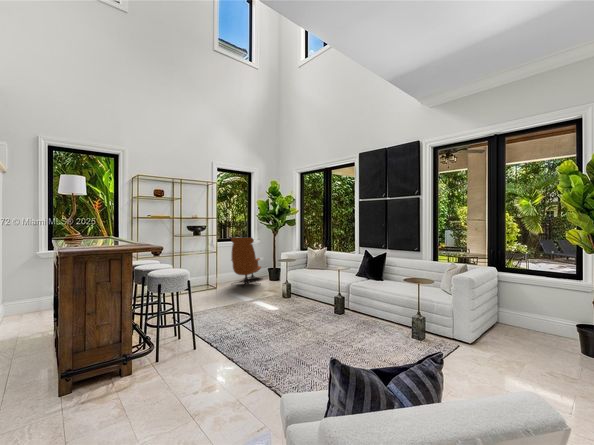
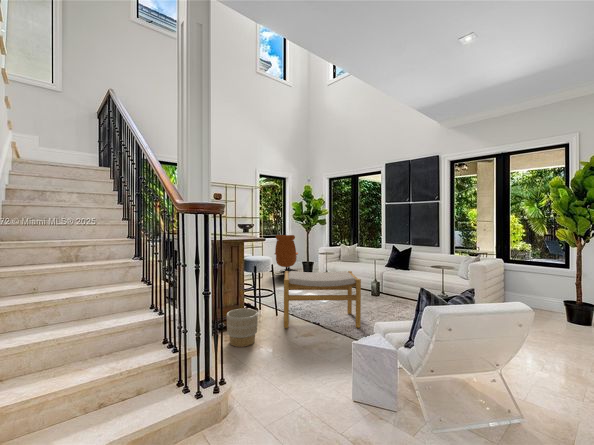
footstool: none [192,285,298,367] -> present [284,271,361,328]
planter: none [89,343,141,403] -> present [227,309,258,347]

